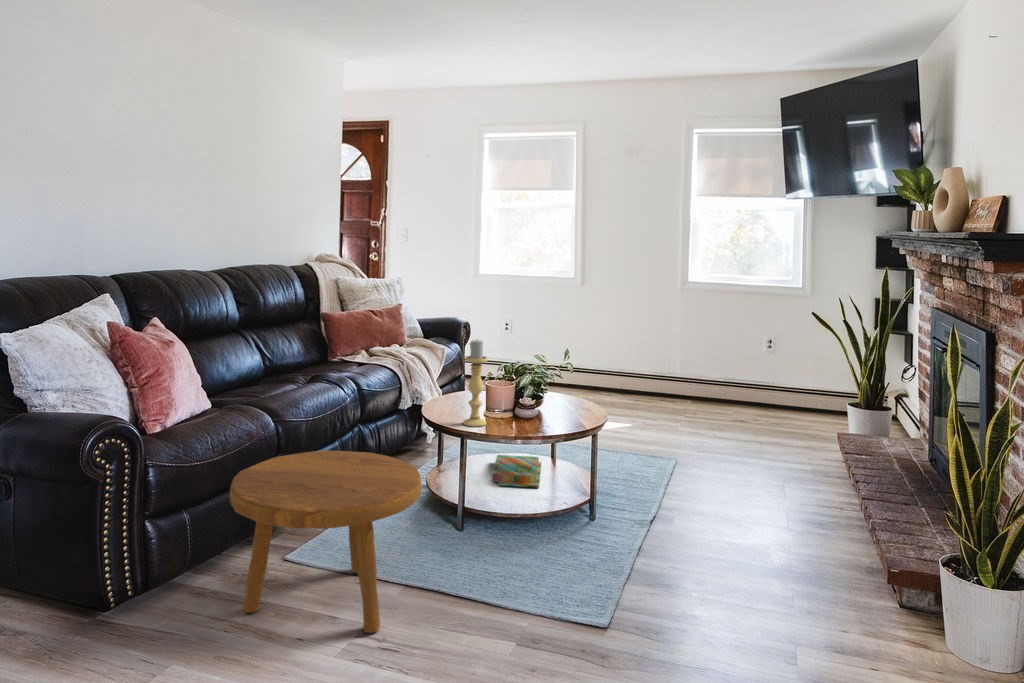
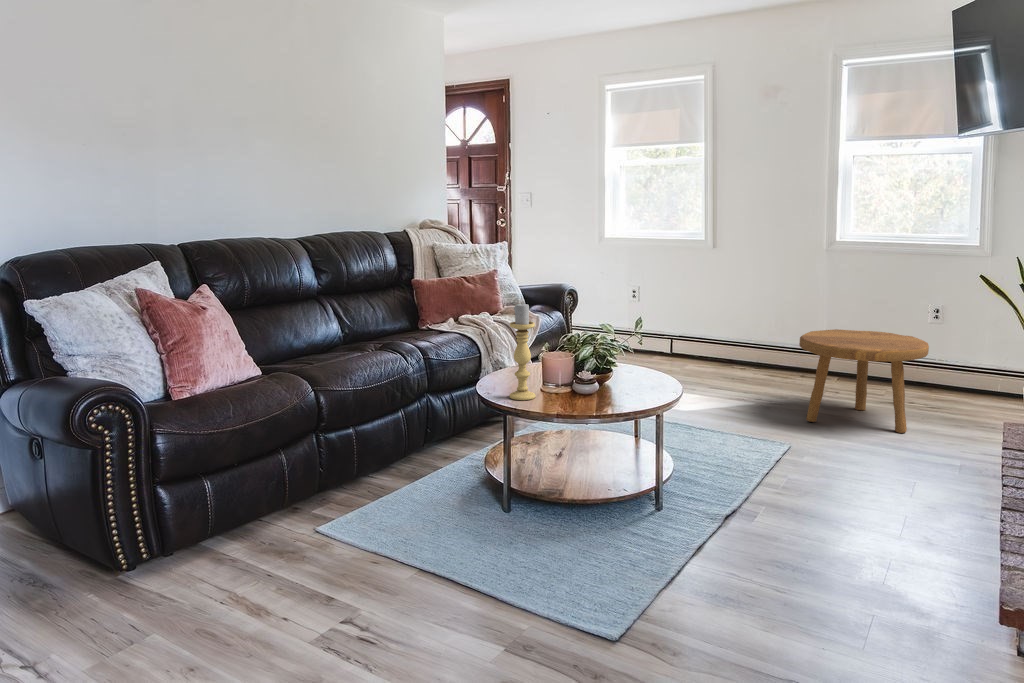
footstool: present [230,450,421,633] -> present [799,329,929,433]
board game: present [492,455,541,488] -> none [554,433,621,471]

